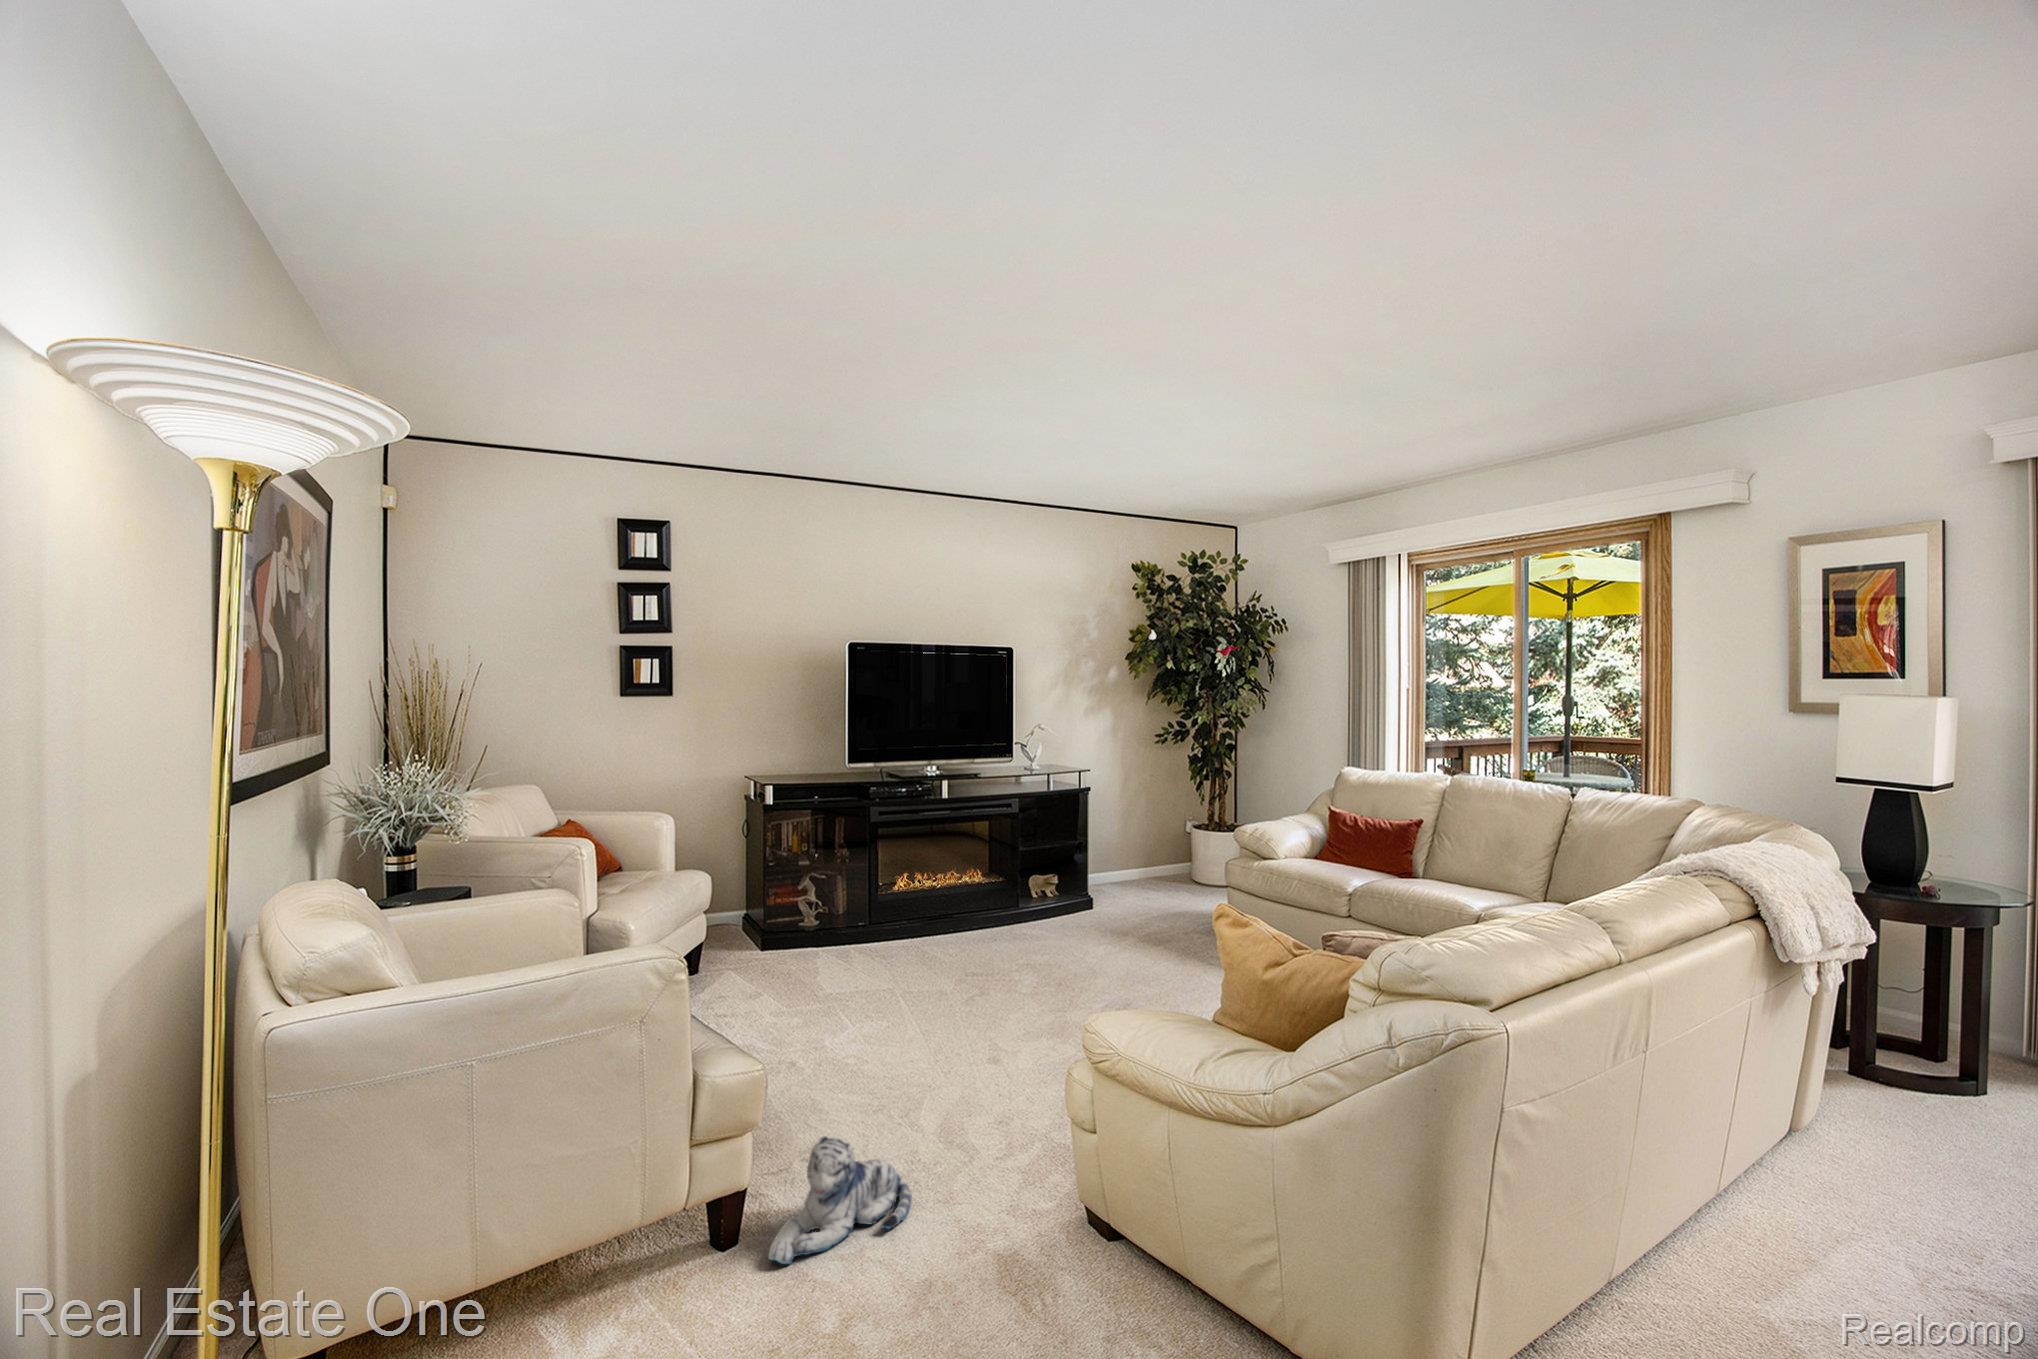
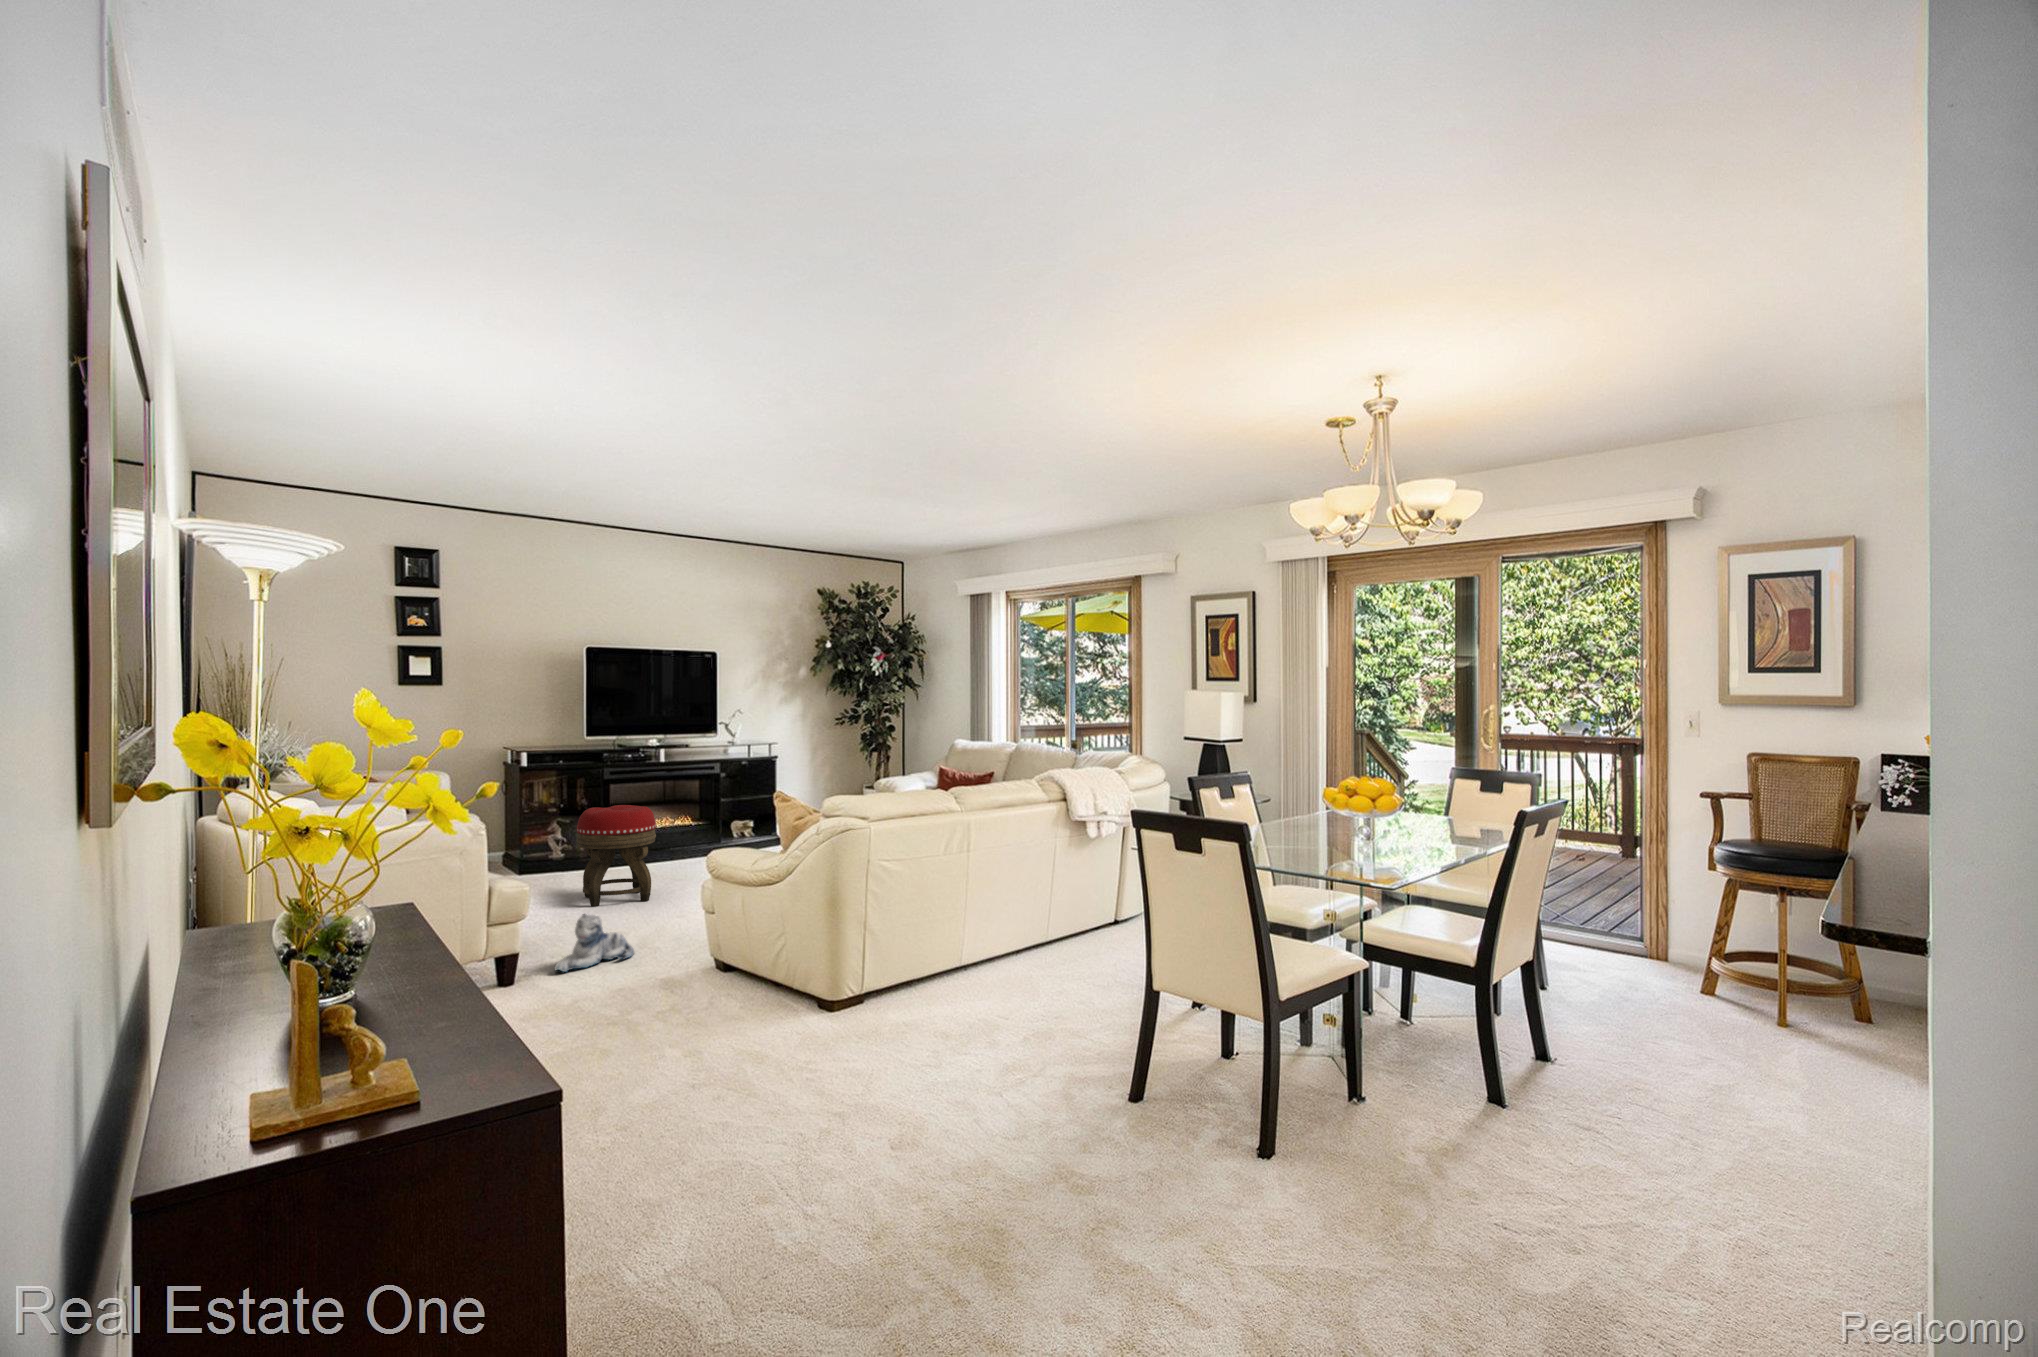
footstool: none [828,877,940,1040] -> present [577,805,656,907]

